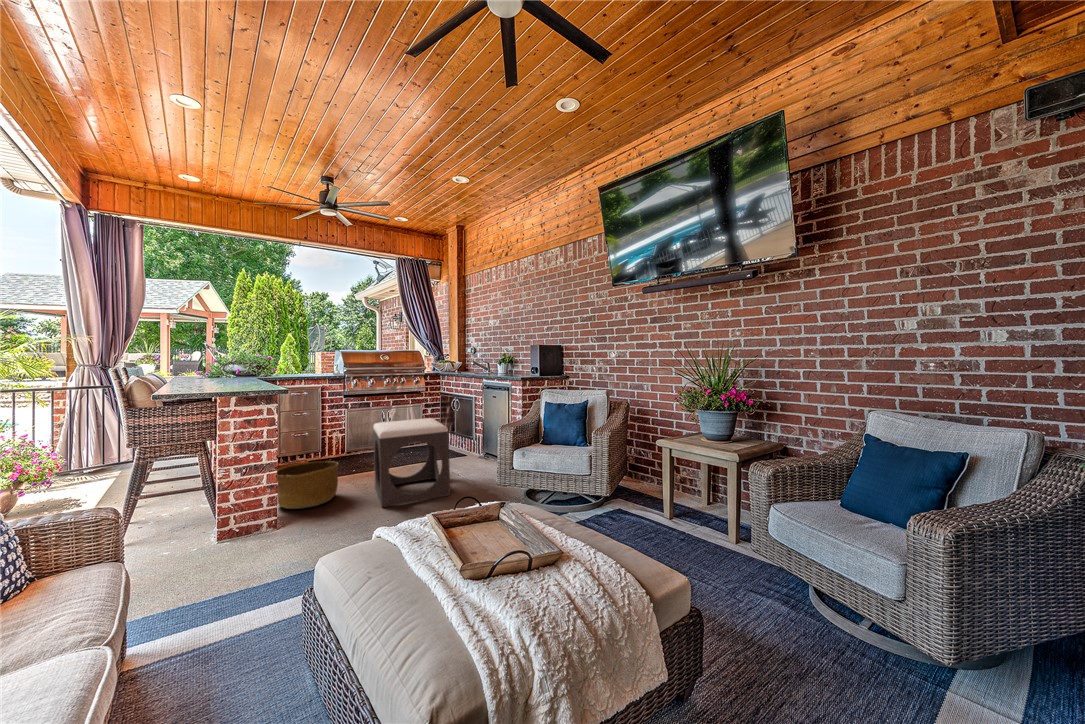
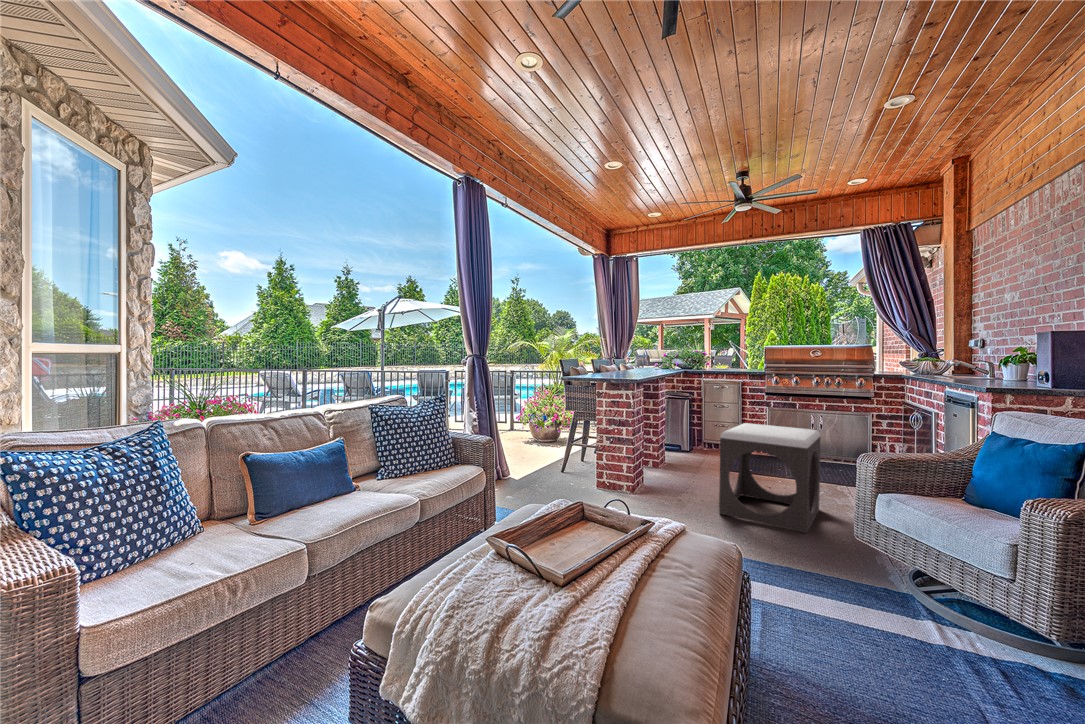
basket: present [277,461,339,509] -> none [648,448,704,491]

